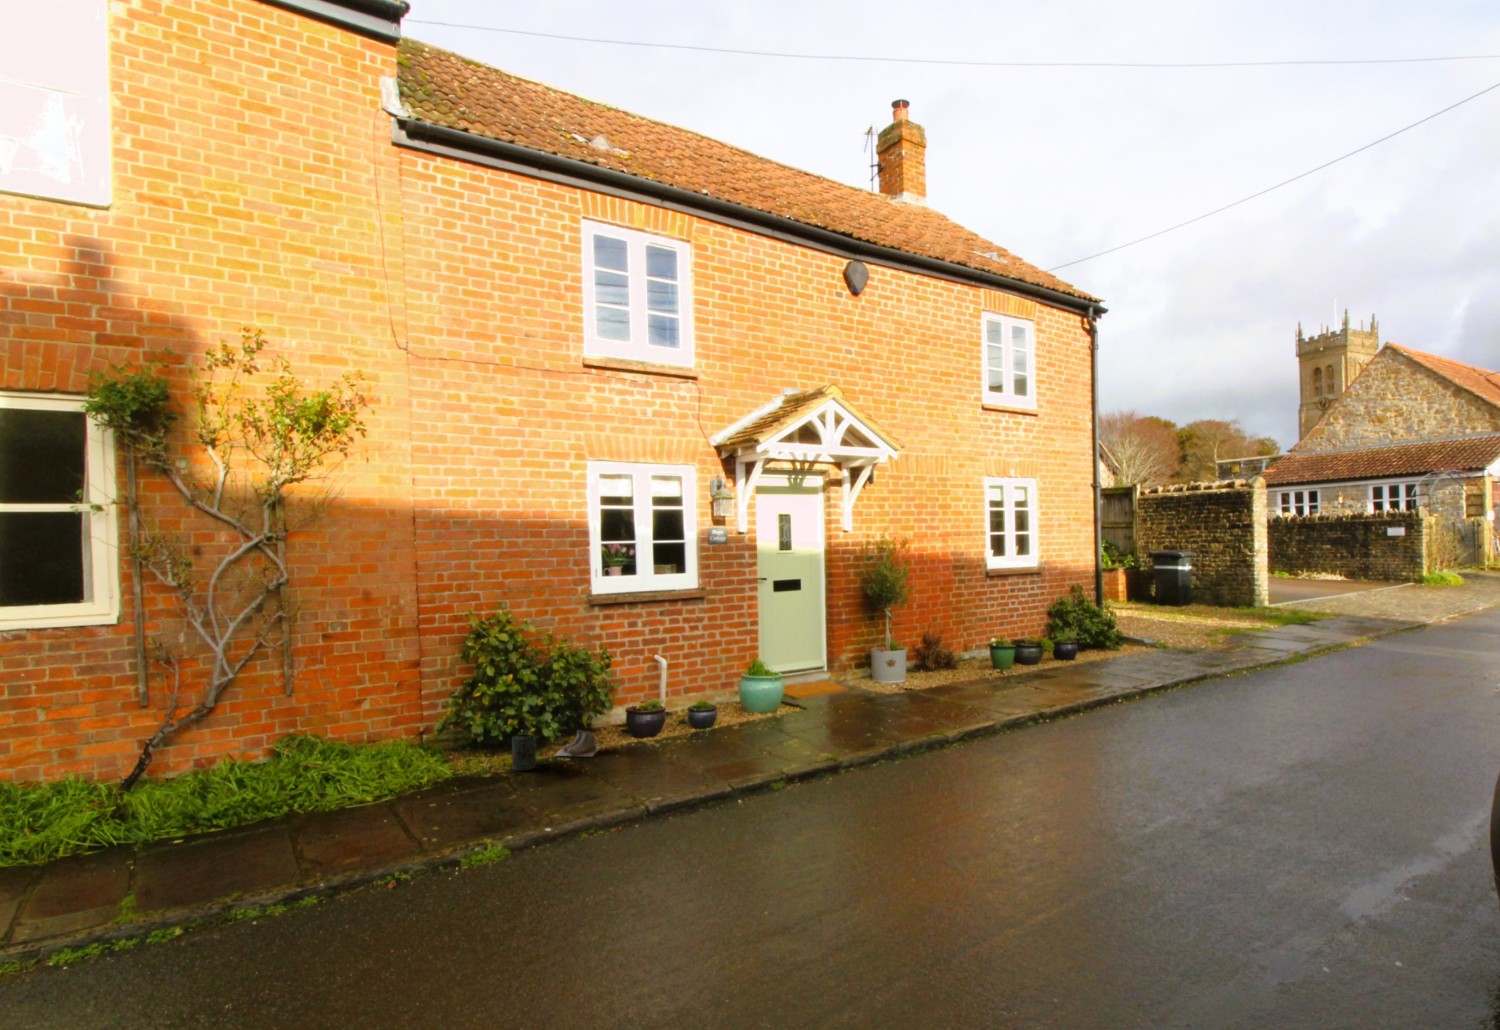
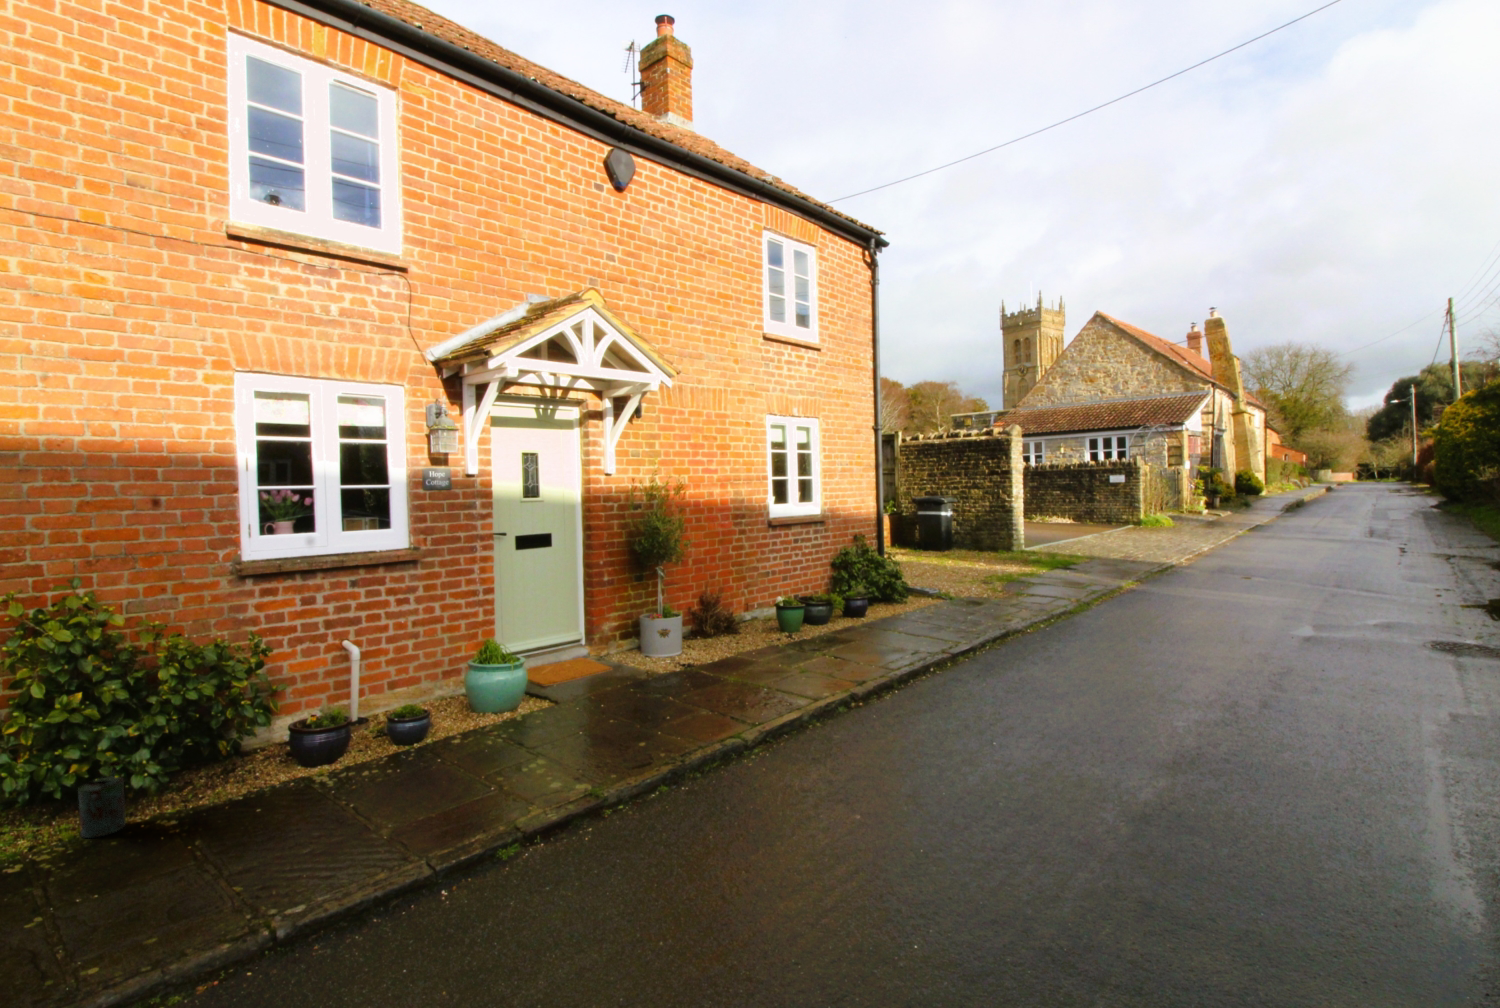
boots: present [556,731,600,756] -> none [164,760,251,803]

